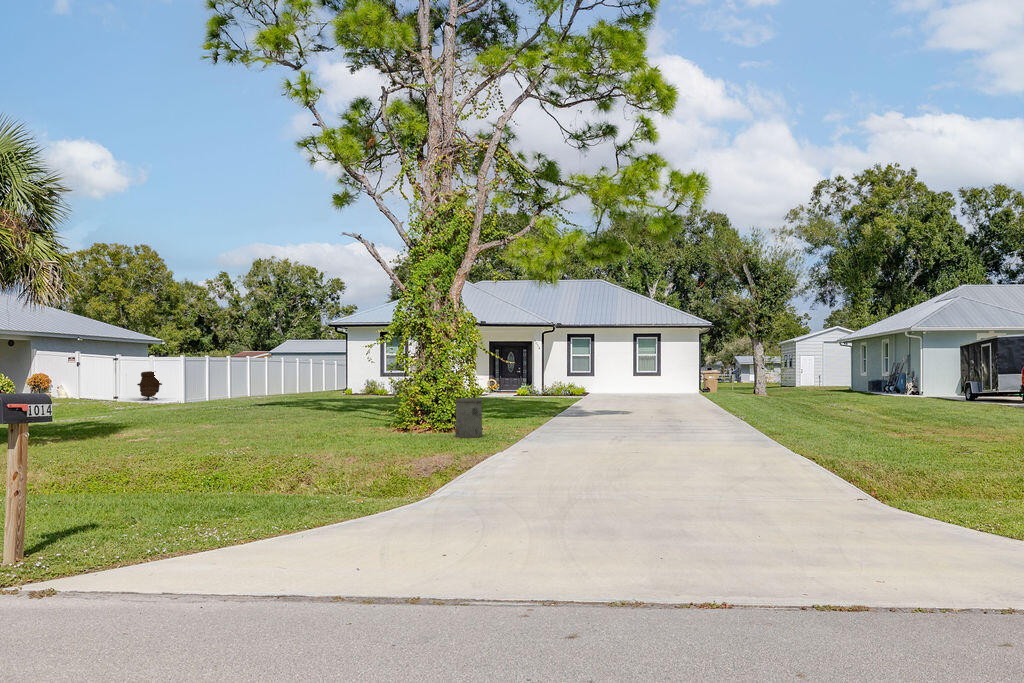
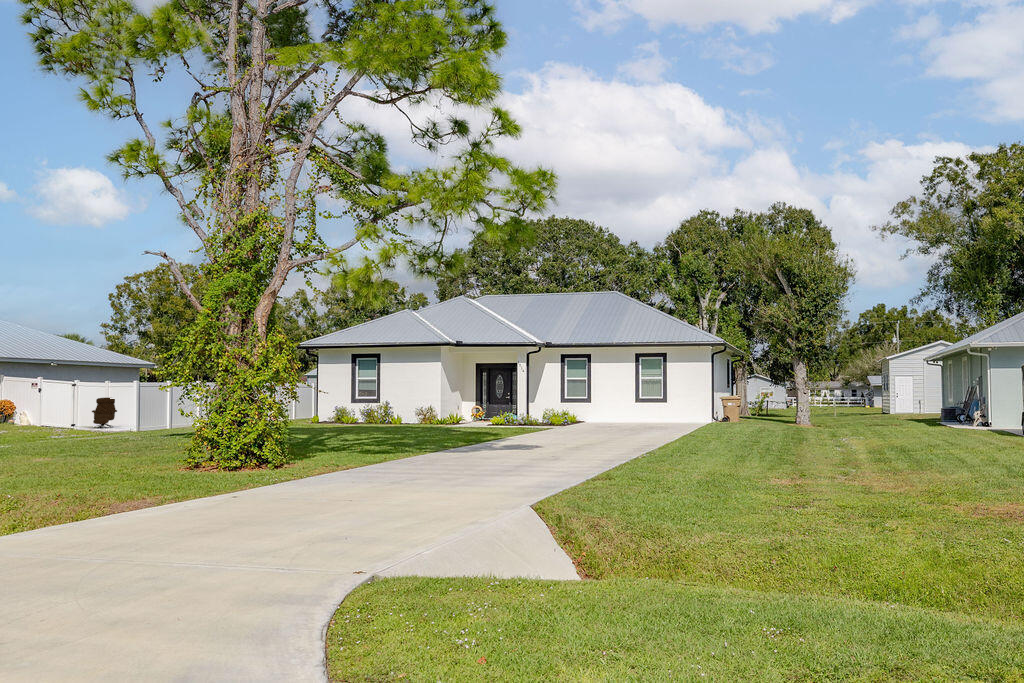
trash can: present [455,397,483,437] -> none [311,424,338,463]

